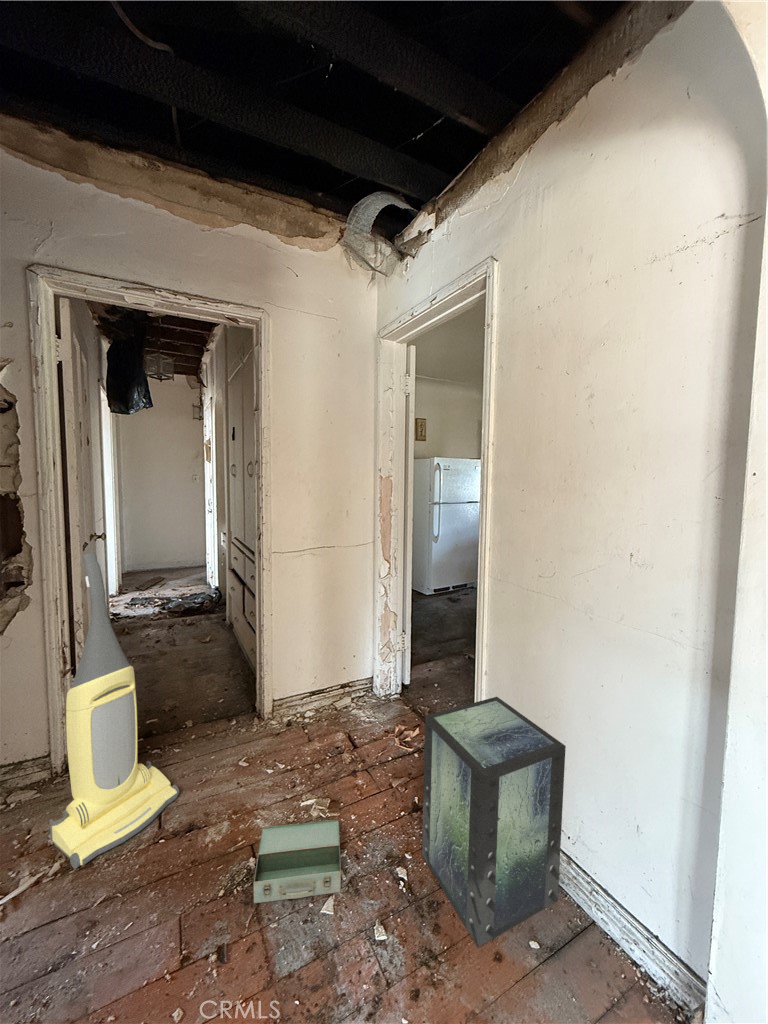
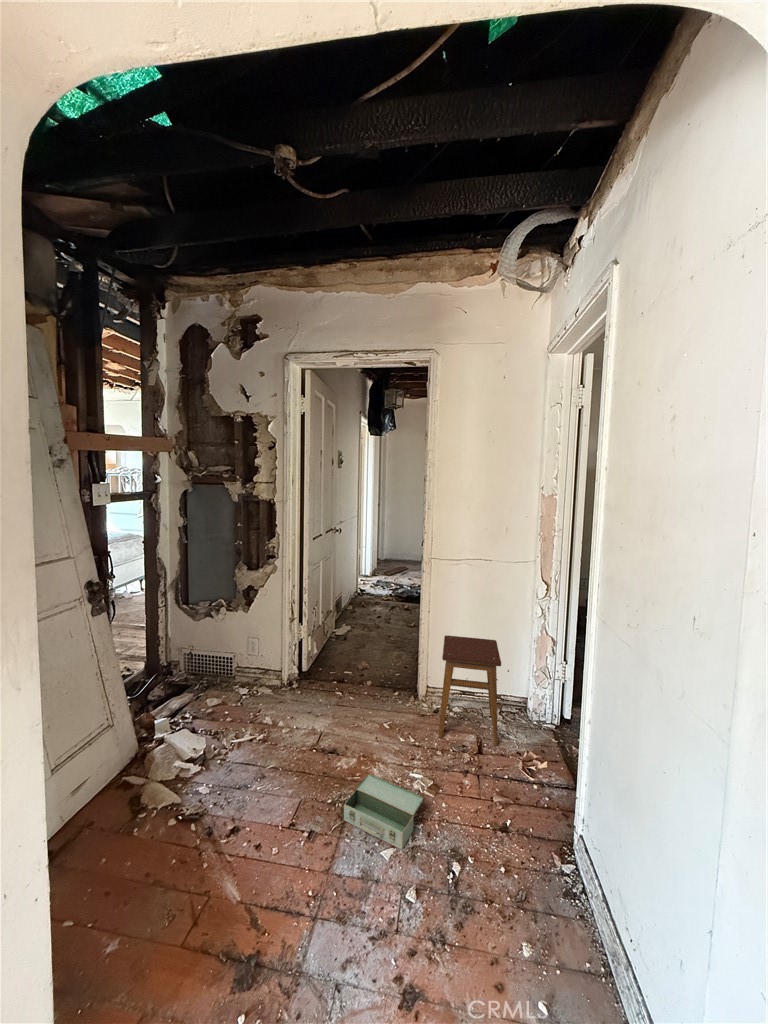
vacuum cleaner: present [49,553,179,869] -> none [265,542,337,744]
stool: none [291,628,366,750] -> present [438,635,501,746]
storage box: present [422,697,566,947] -> none [483,735,615,995]

